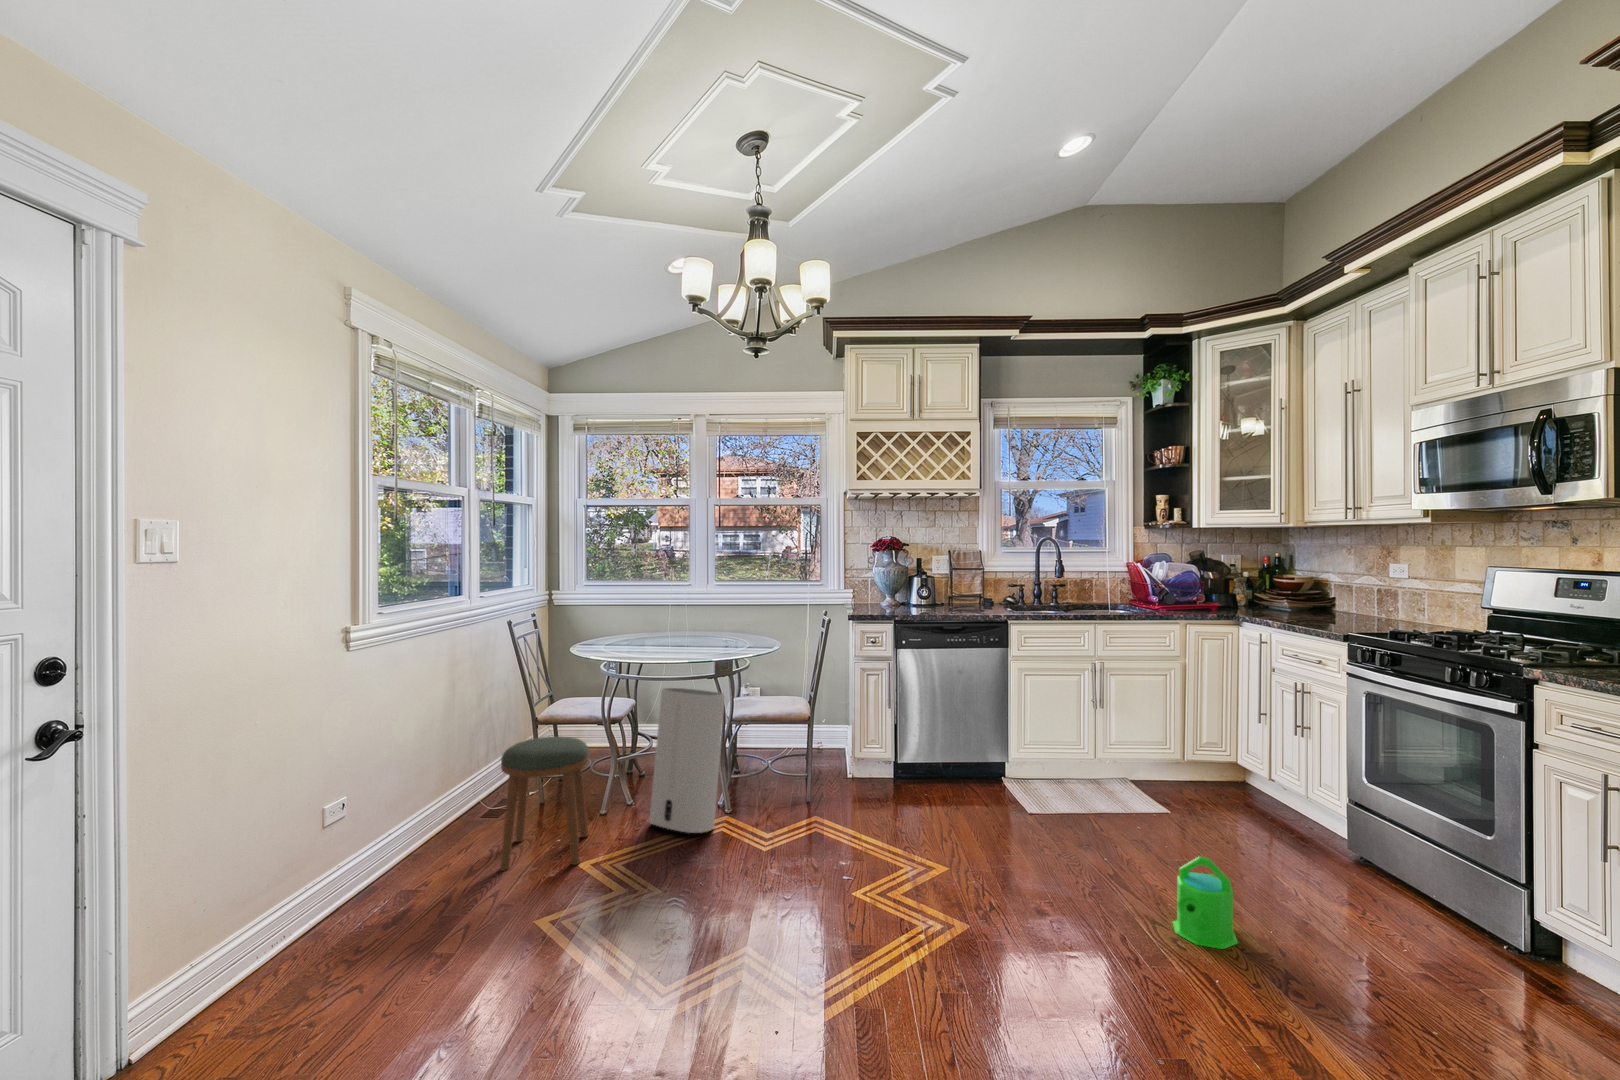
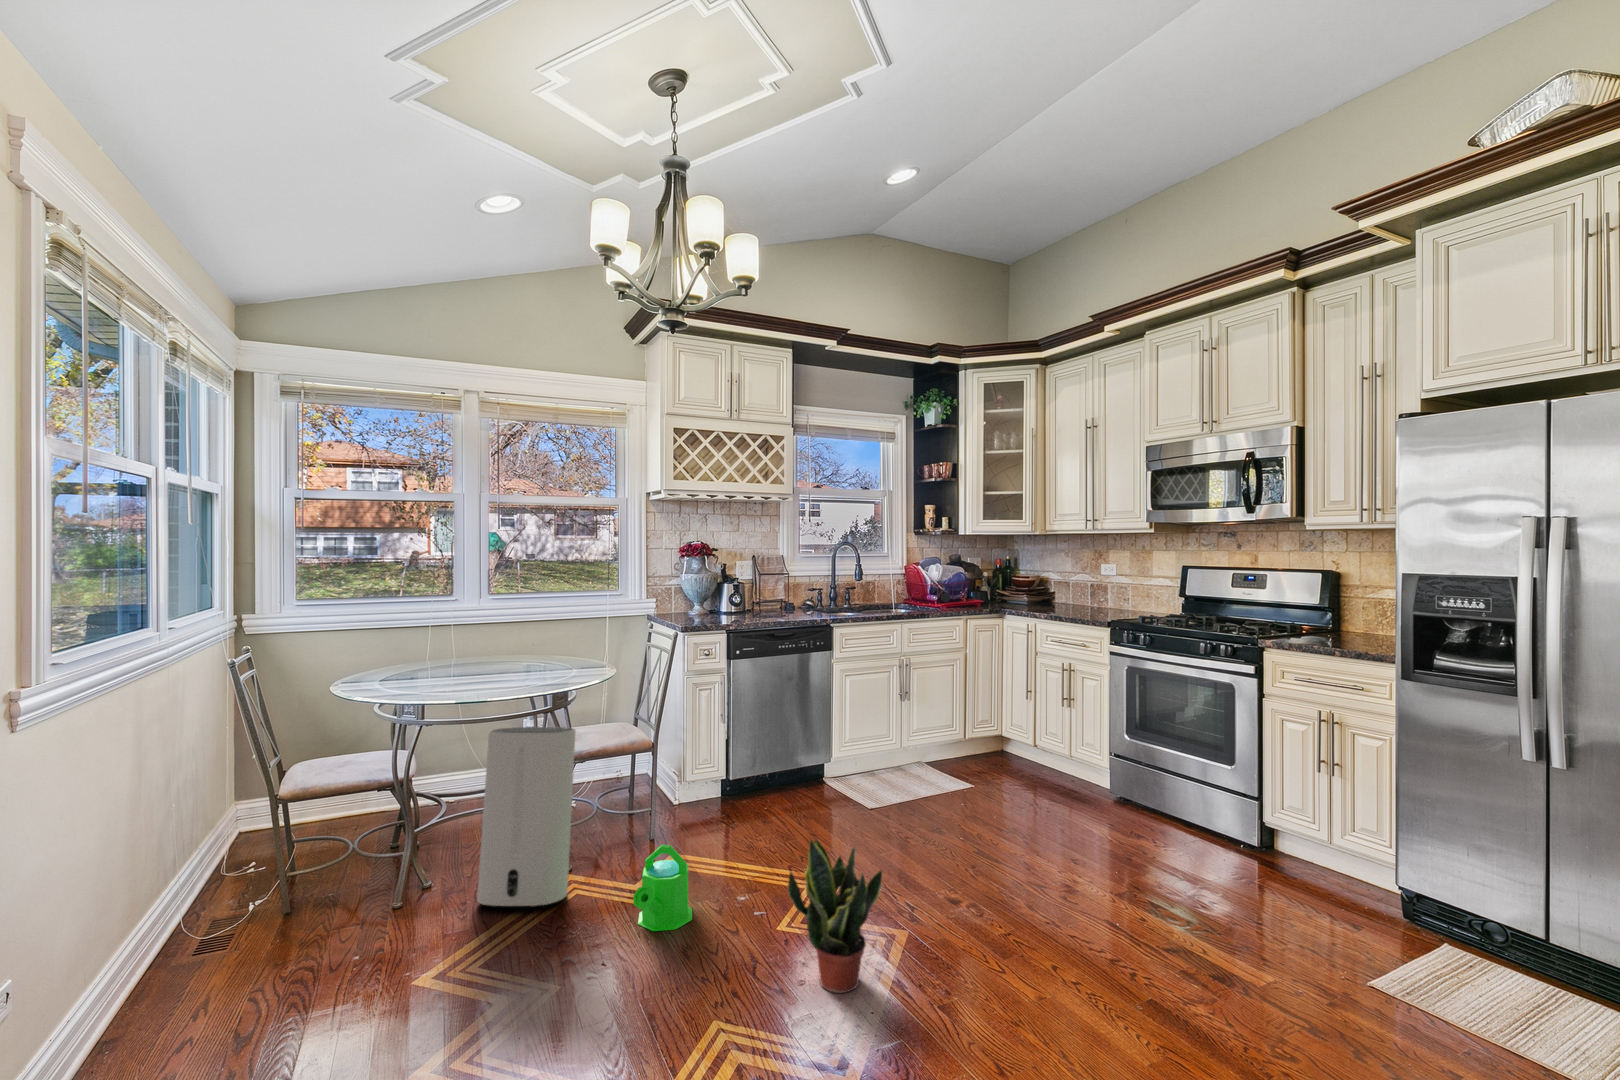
stool: present [500,737,589,871] -> none [277,813,415,1026]
potted plant: none [820,806,916,957] -> present [788,838,882,993]
watering can: present [1173,856,1238,949] -> present [633,845,692,931]

